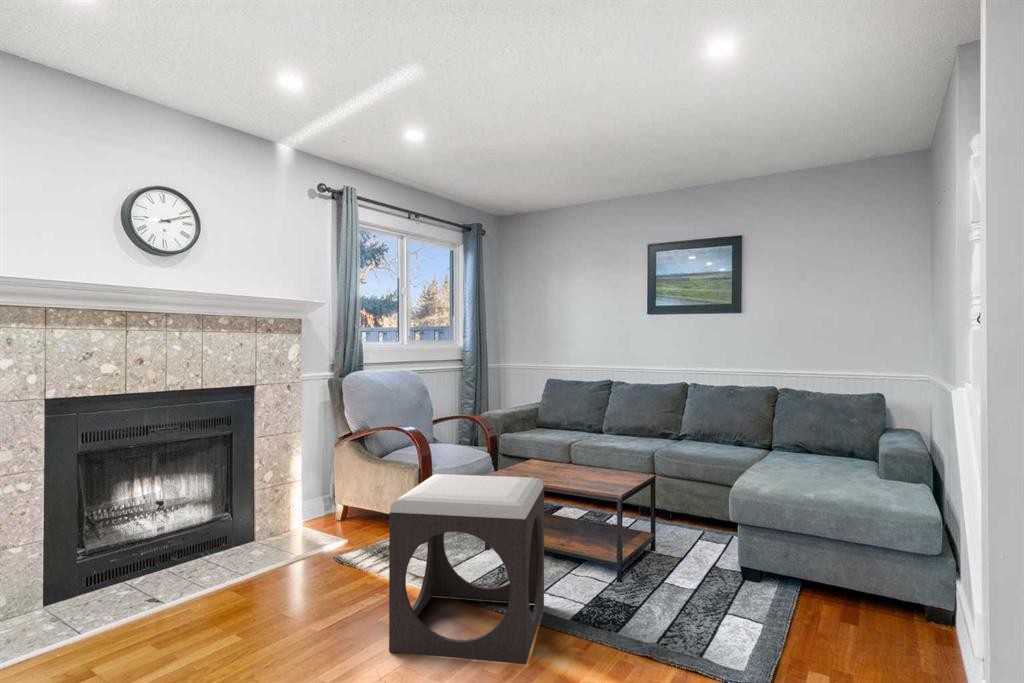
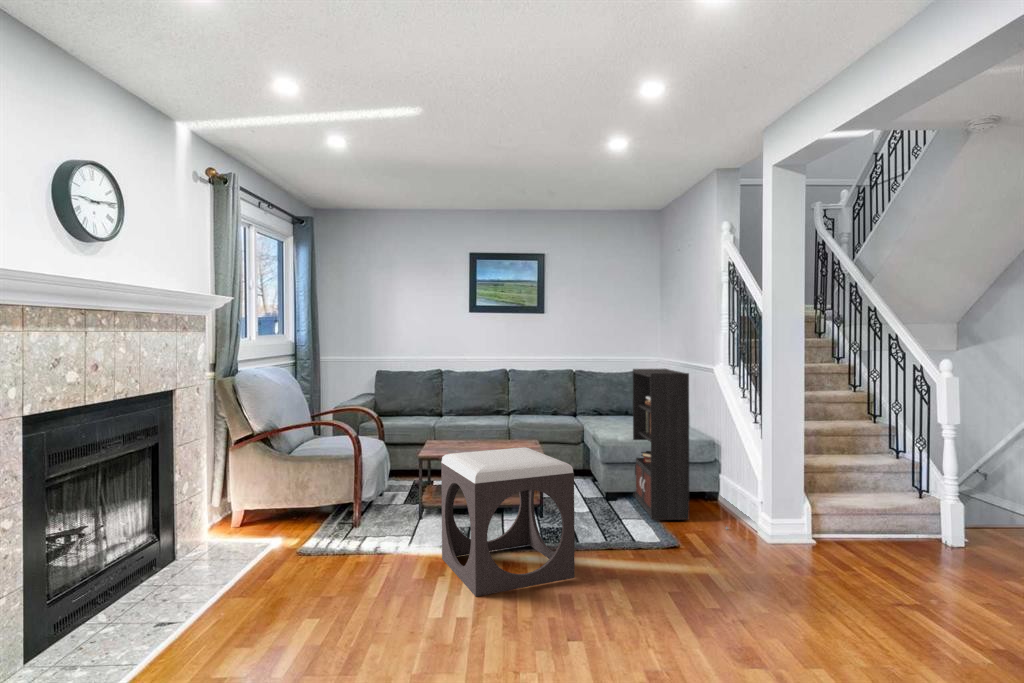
bookcase: none [753,386,868,659] -> present [633,369,728,530]

